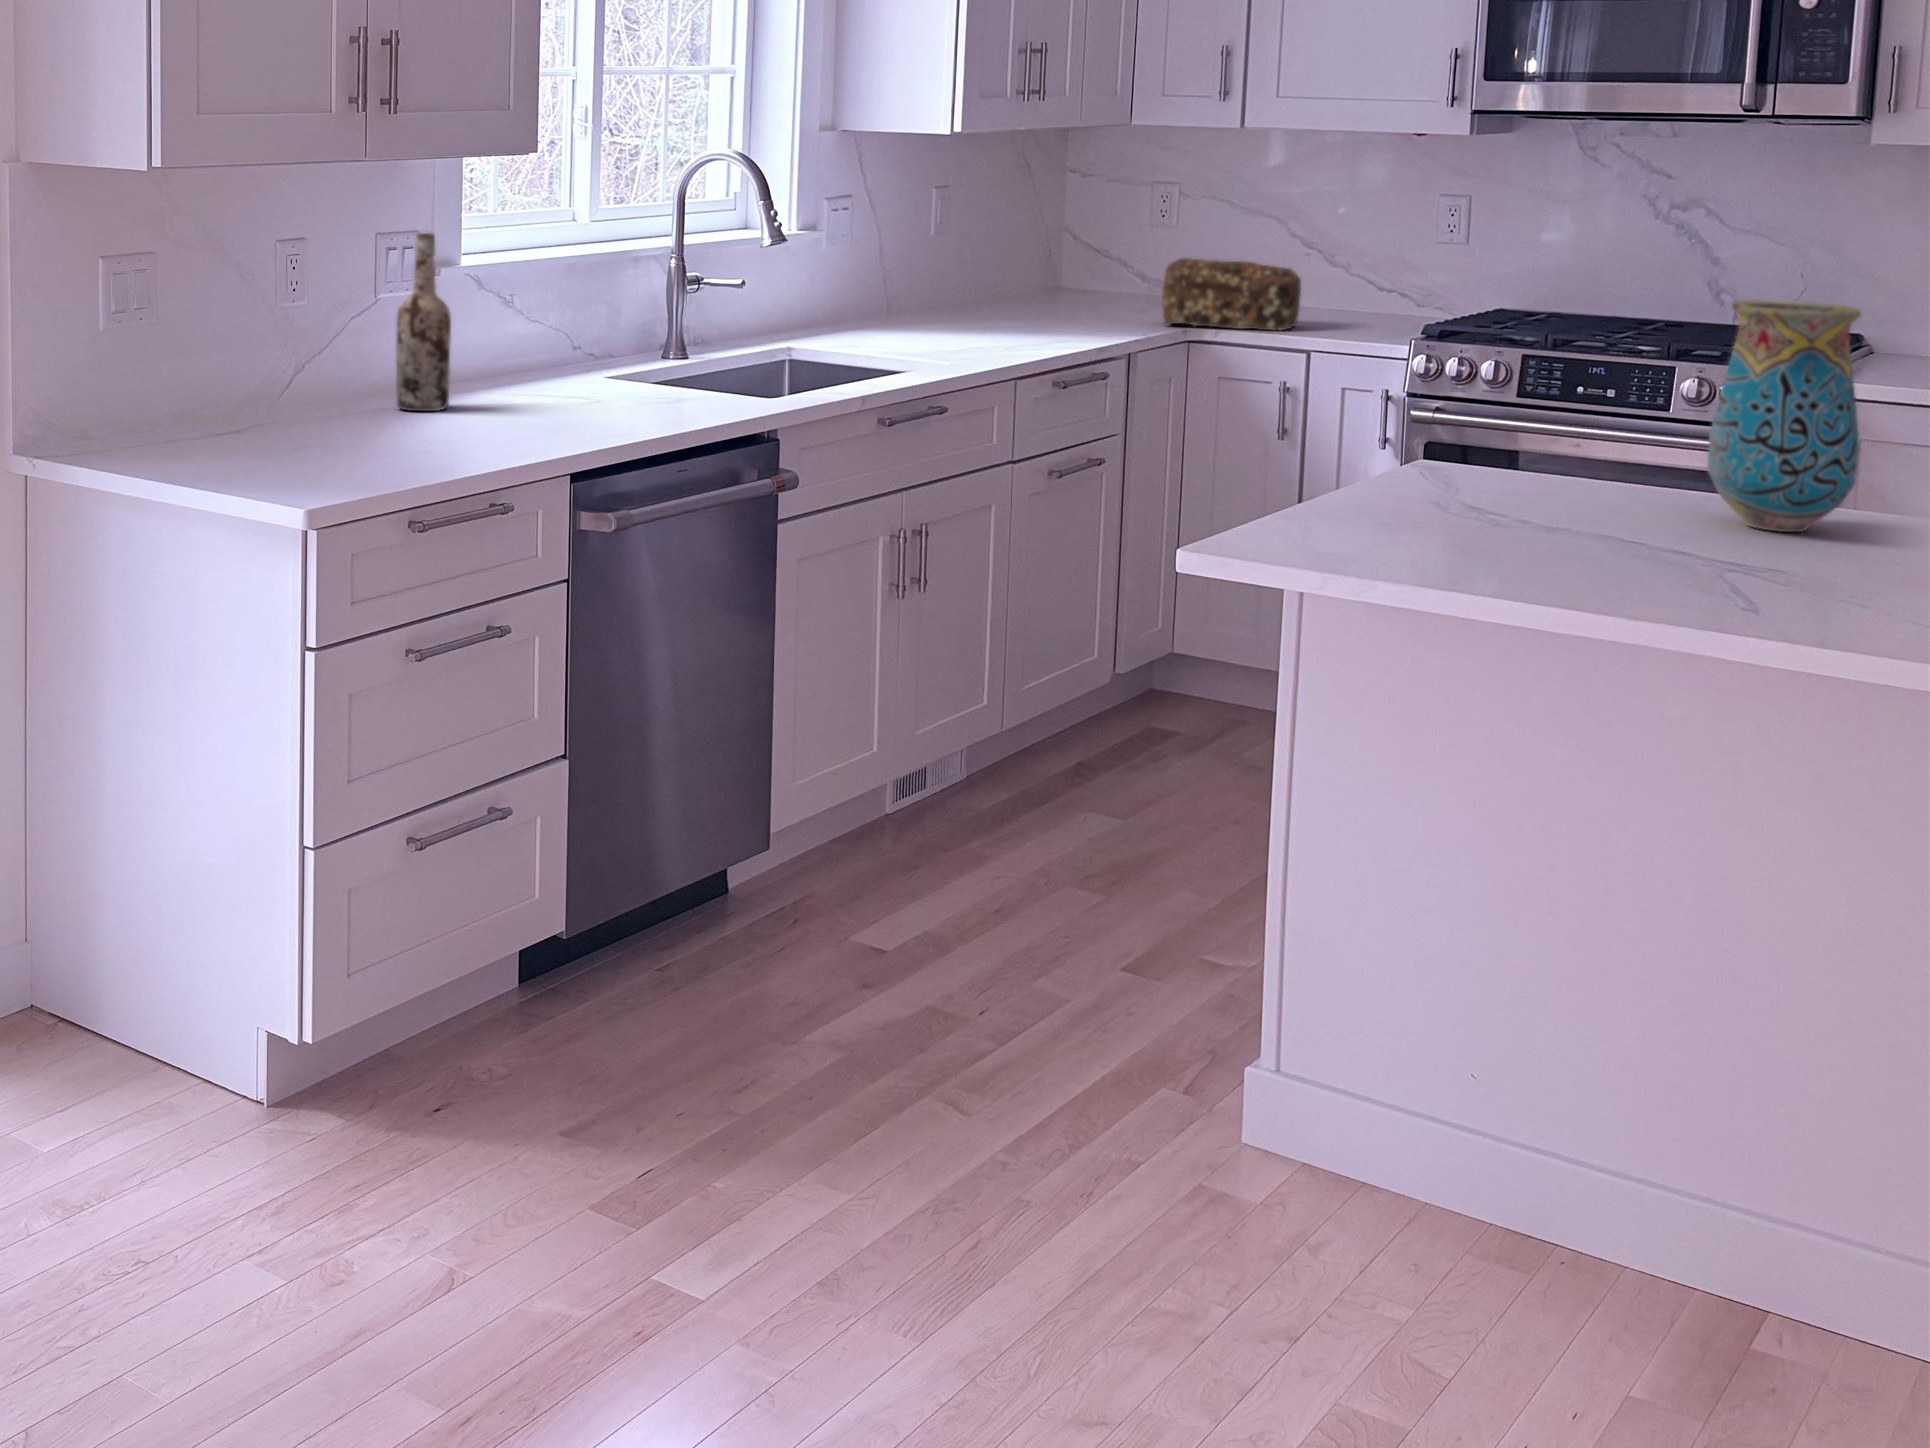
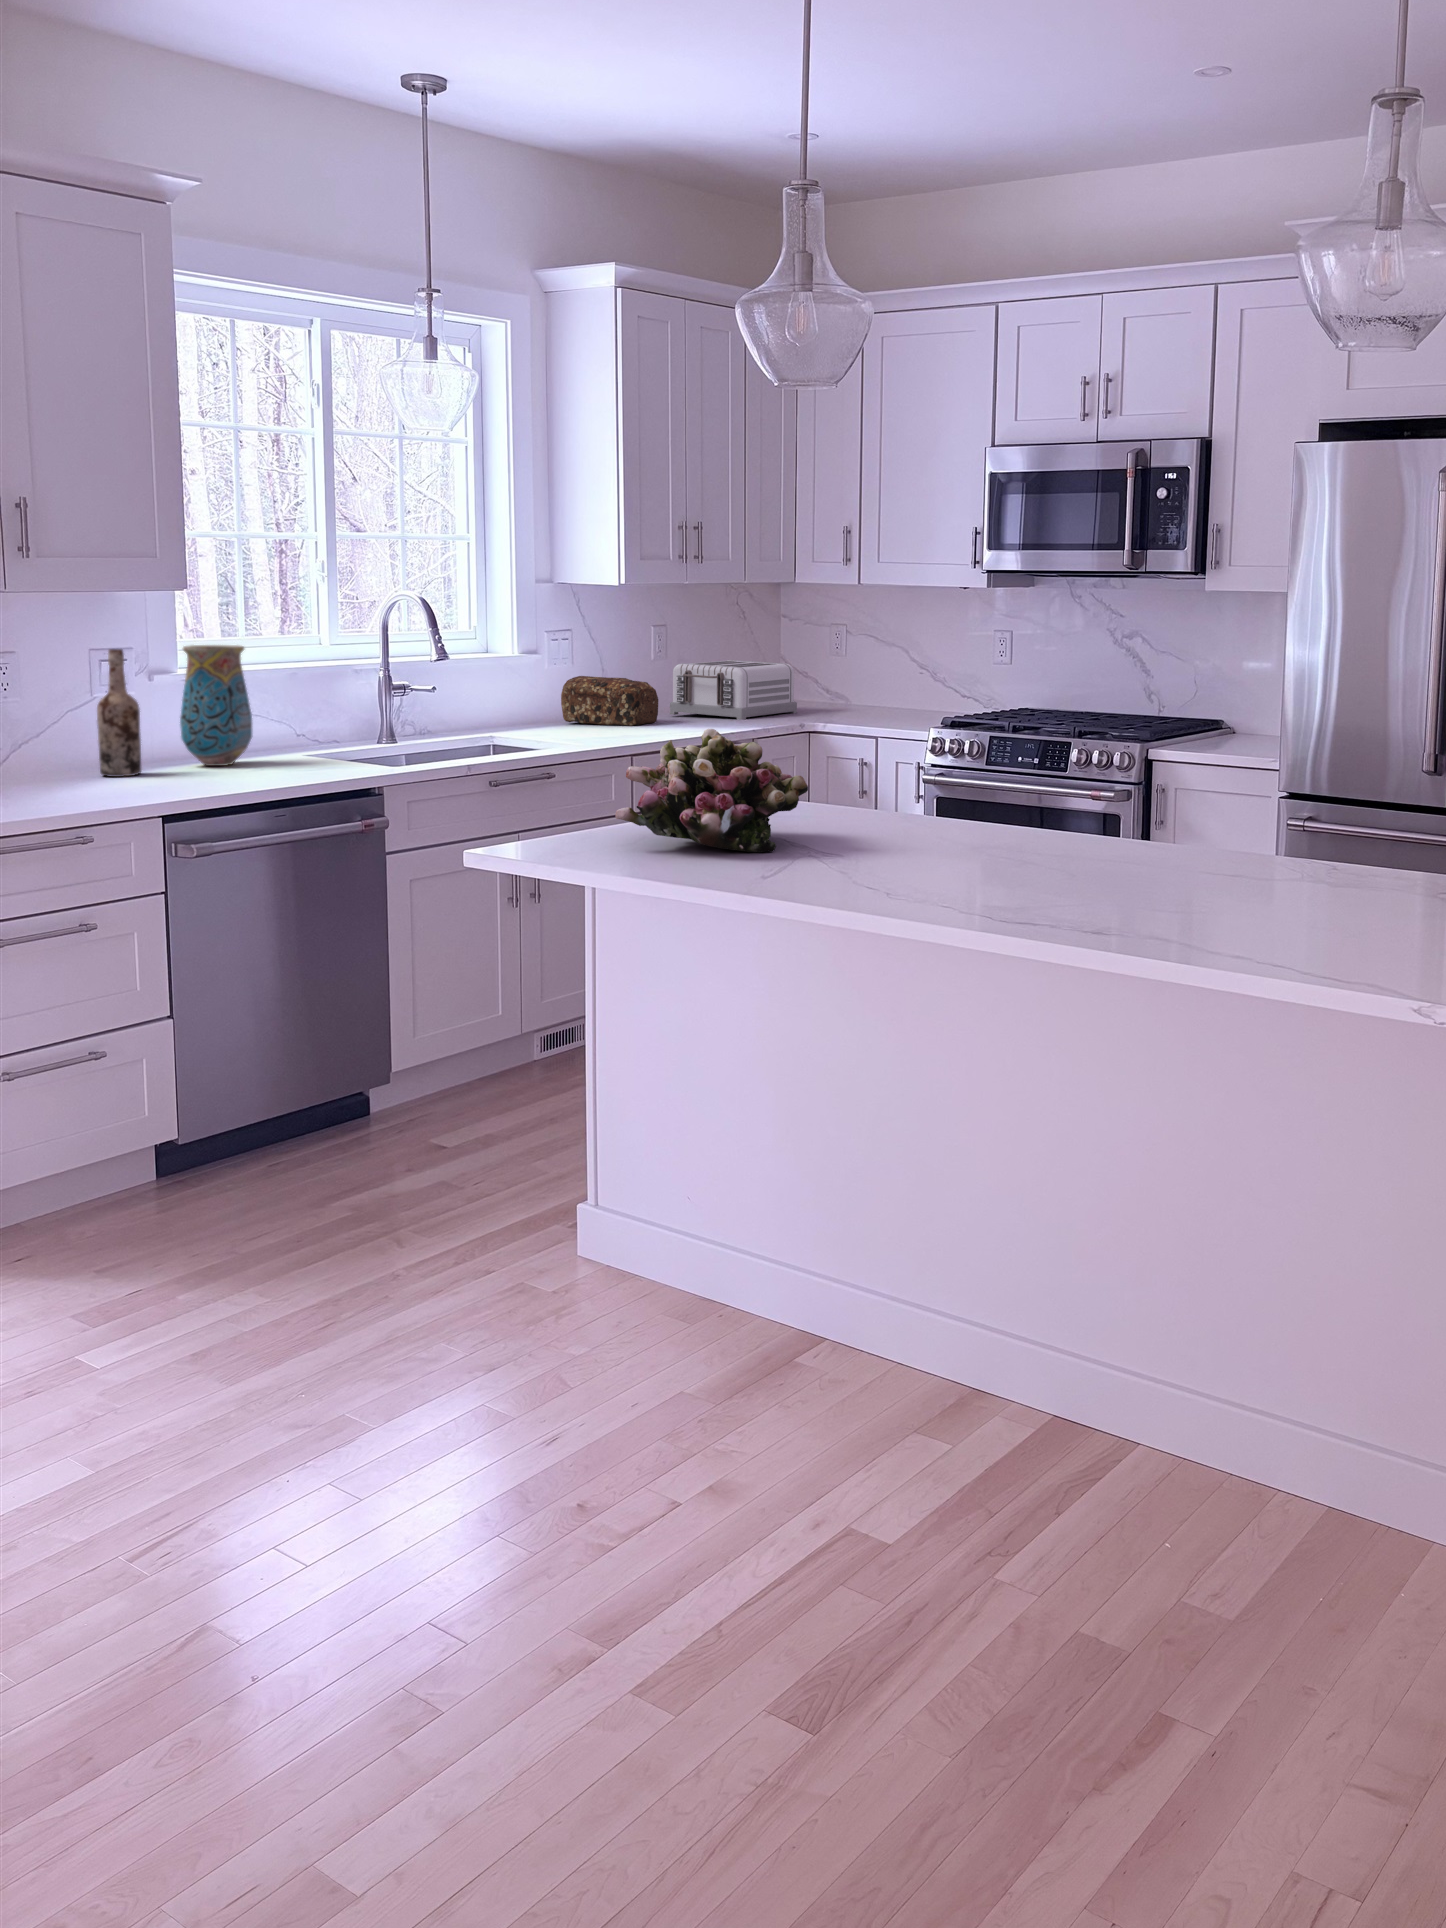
toaster: none [966,237,1140,326] -> present [670,660,797,720]
bread loaf: present [1162,258,1301,331] -> present [561,676,658,726]
vase: present [1707,300,1861,532] -> present [180,645,252,766]
flower arrangement: none [1375,368,1674,559] -> present [615,729,808,852]

